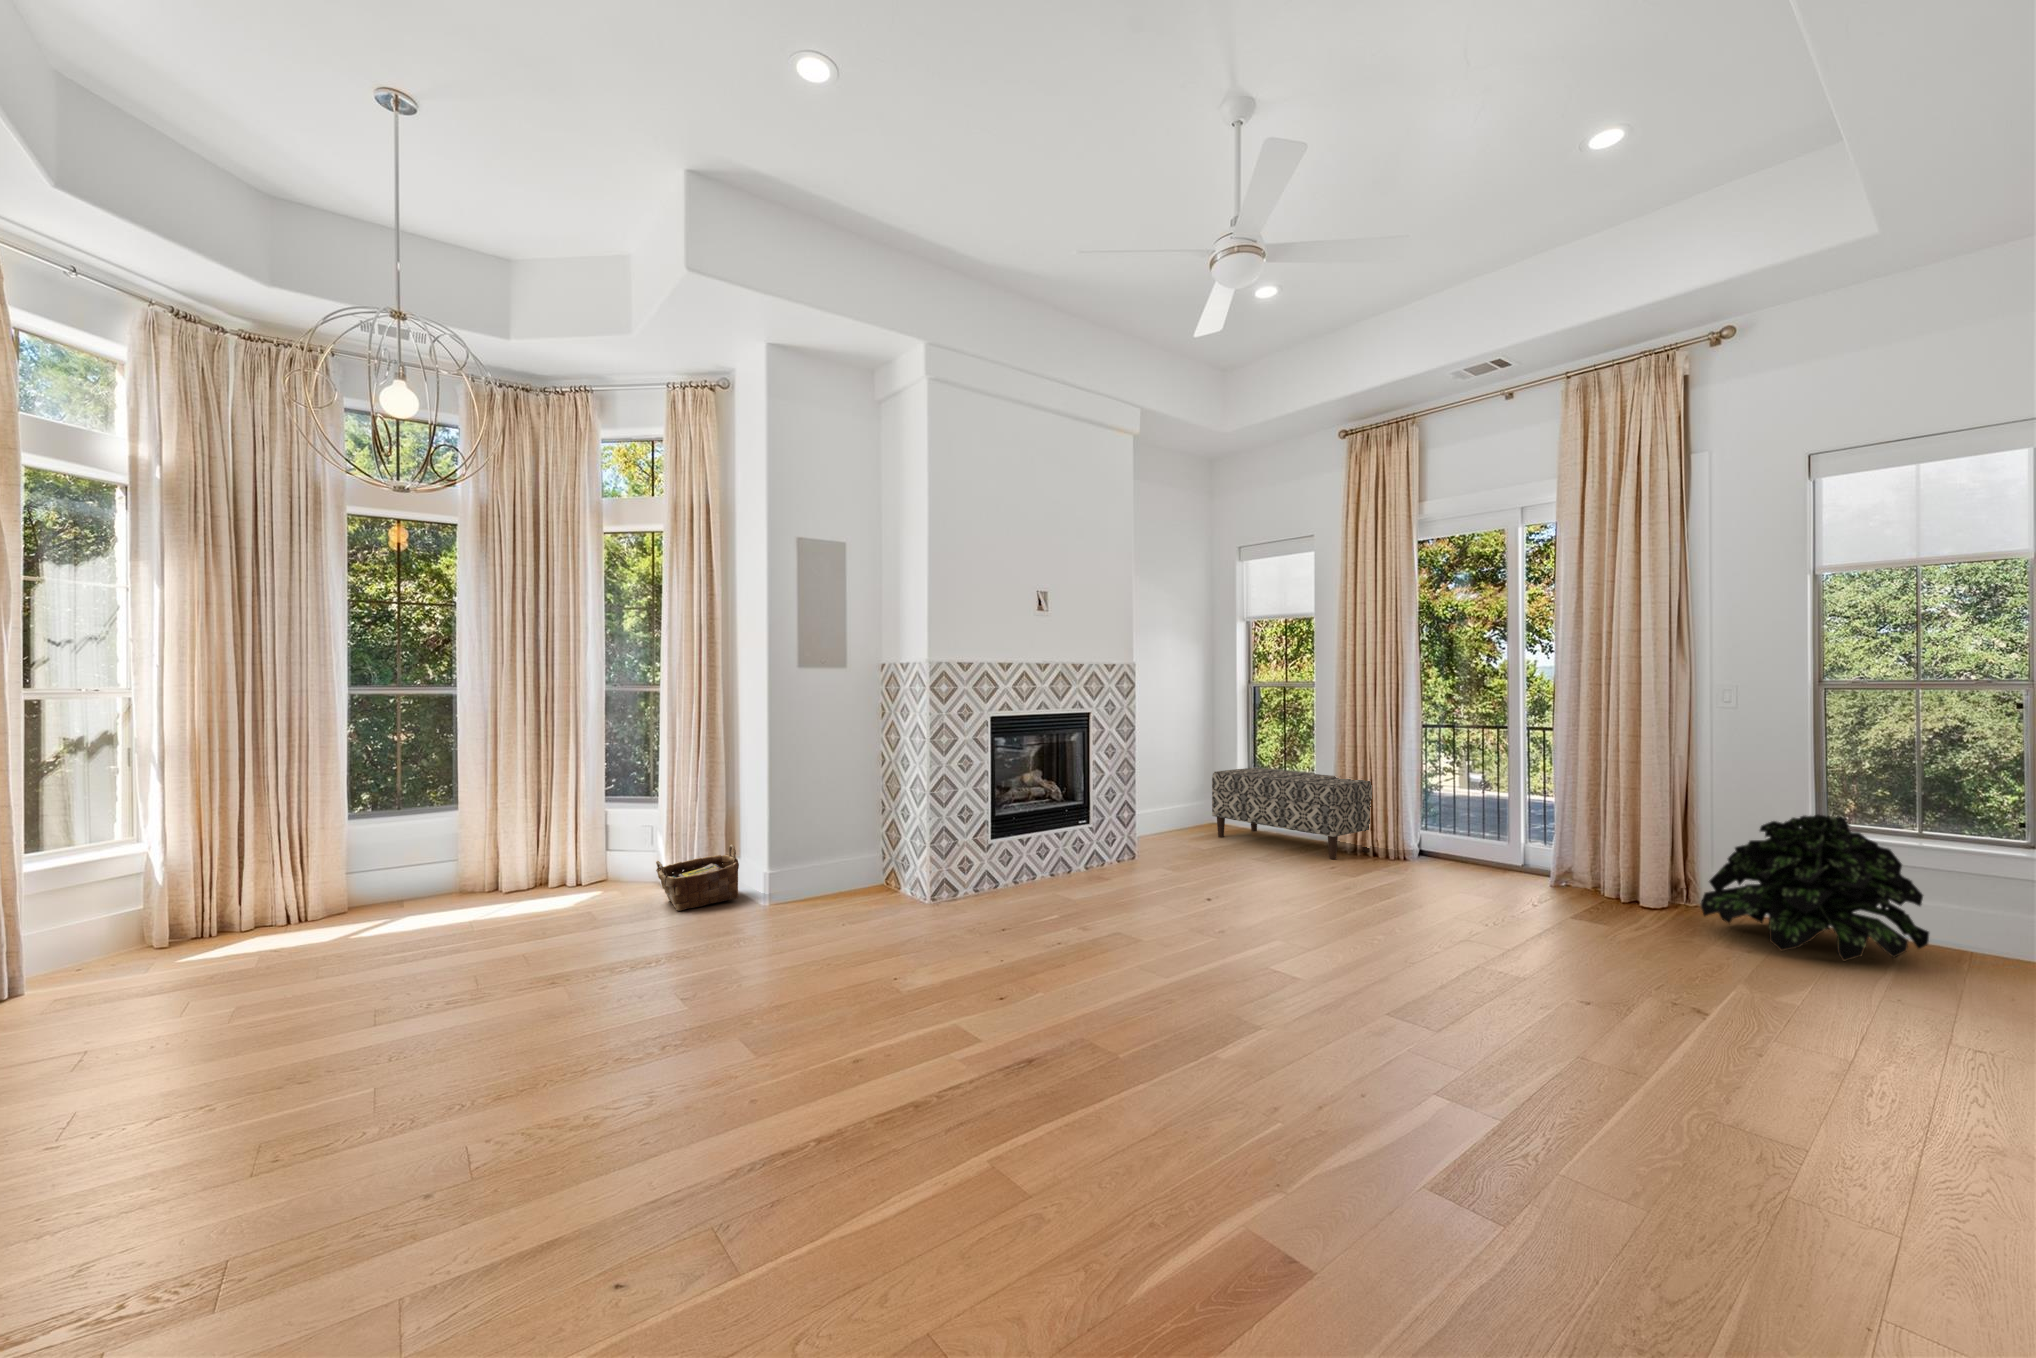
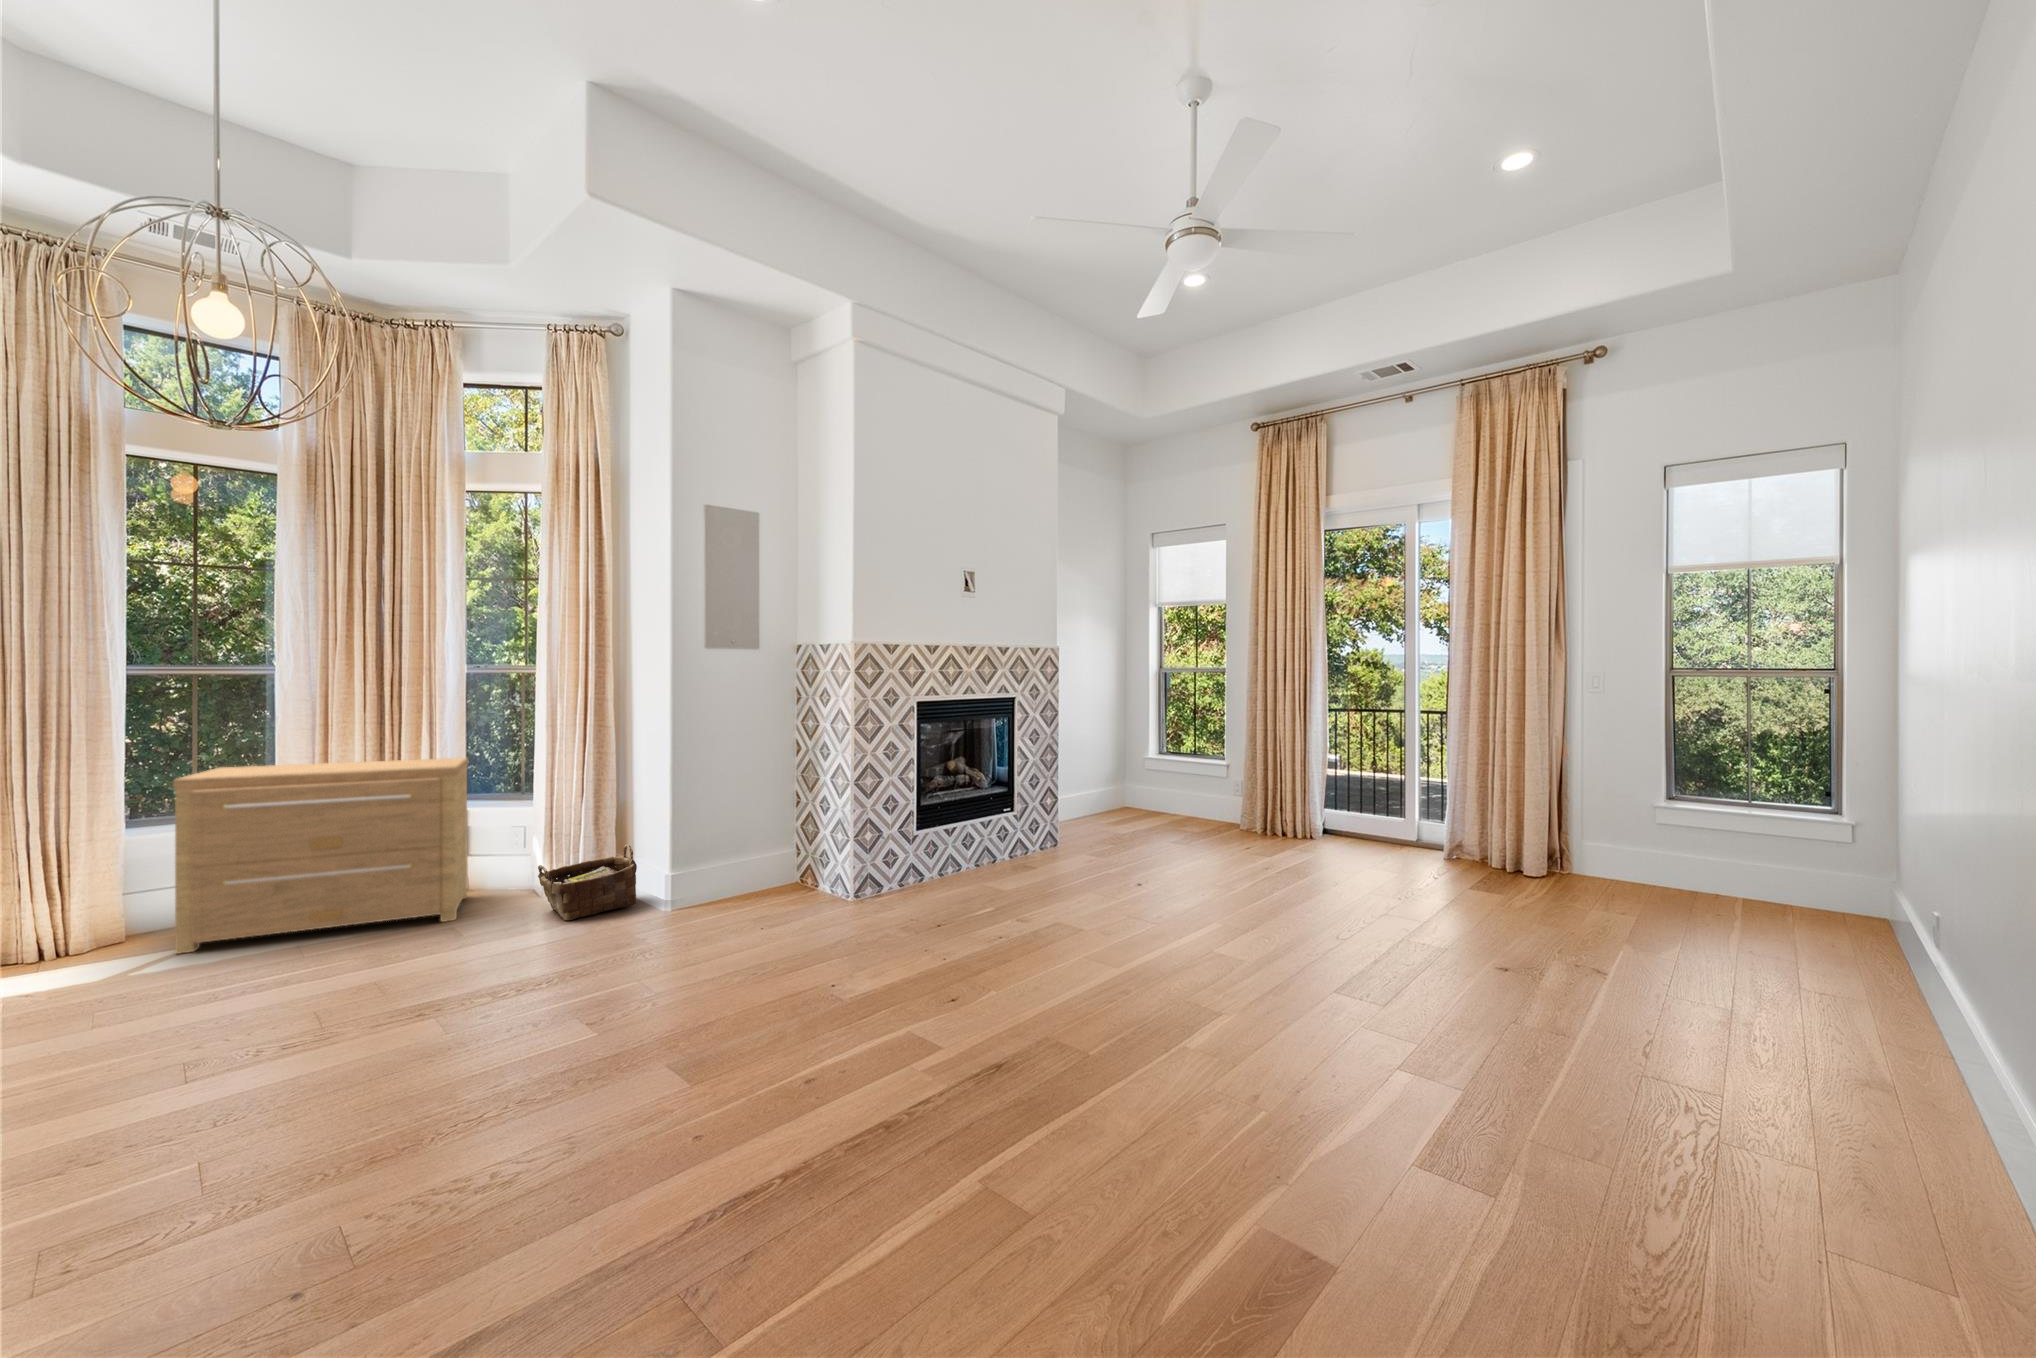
side table: none [378,764,605,924] -> present [173,757,468,954]
bench: present [1212,768,1372,859] -> none [1126,754,1283,842]
potted plant: present [1701,815,1929,961] -> none [1579,785,1766,915]

